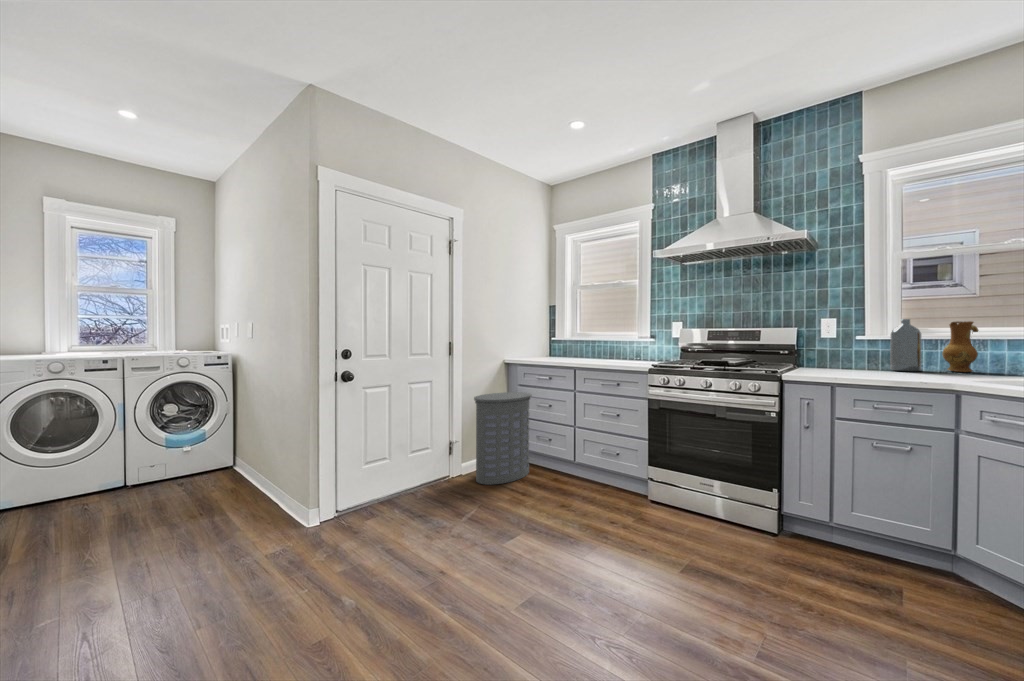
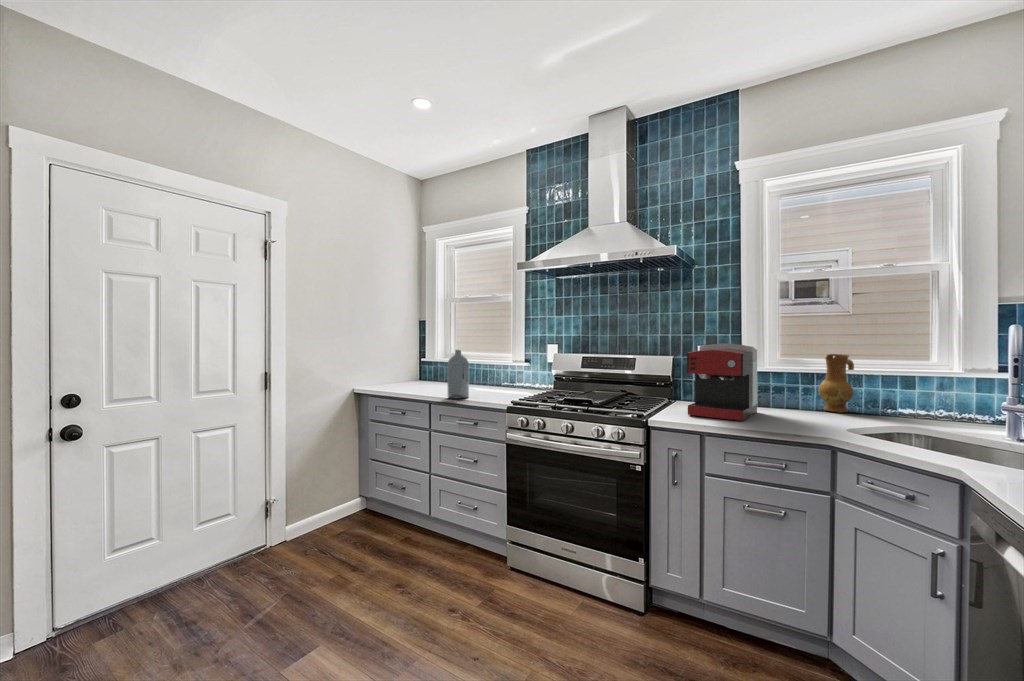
coffee maker: none [816,313,882,376] -> present [687,343,757,421]
bottle: present [890,319,921,371] -> present [447,350,469,399]
laundry hamper: present [474,392,532,485] -> none [298,429,381,554]

